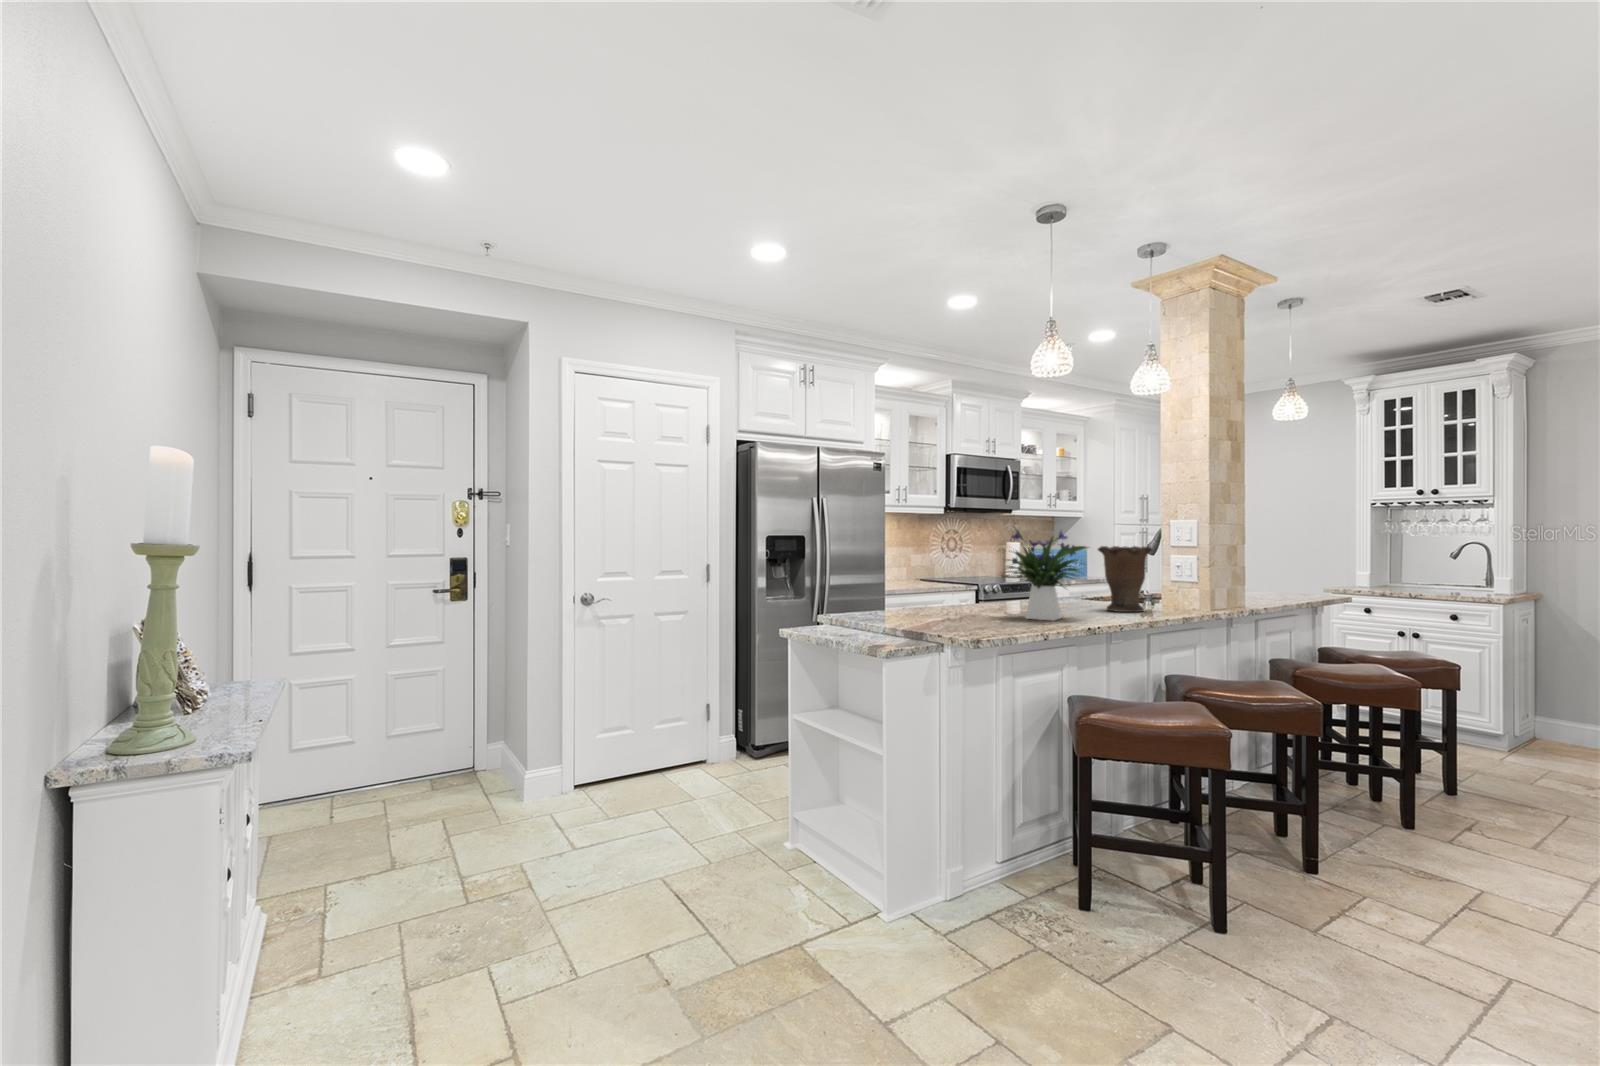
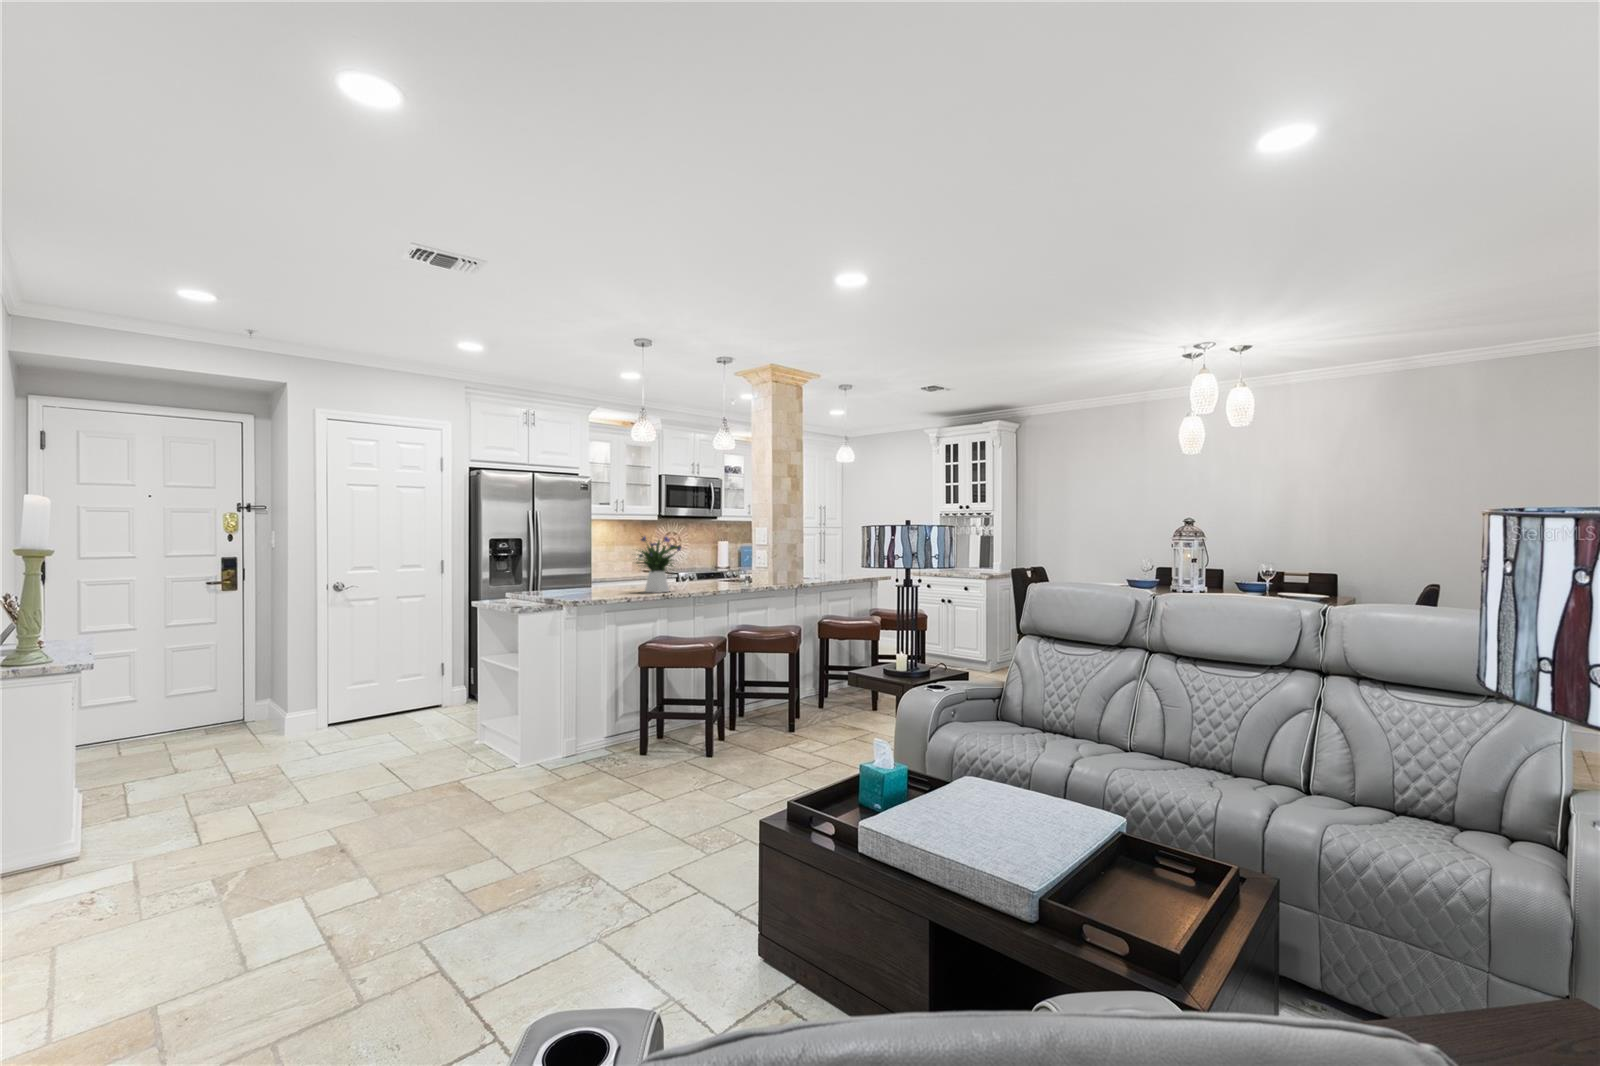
vase: present [1098,546,1152,612] -> none [707,545,738,588]

